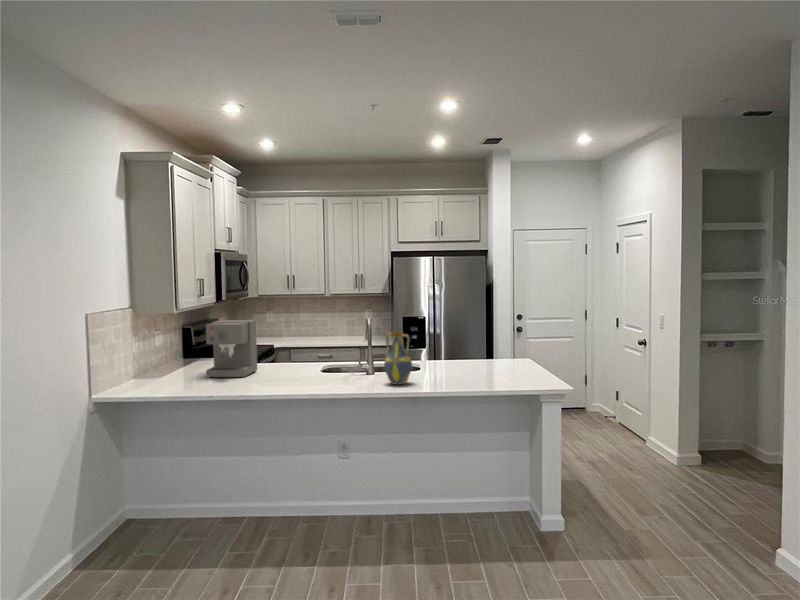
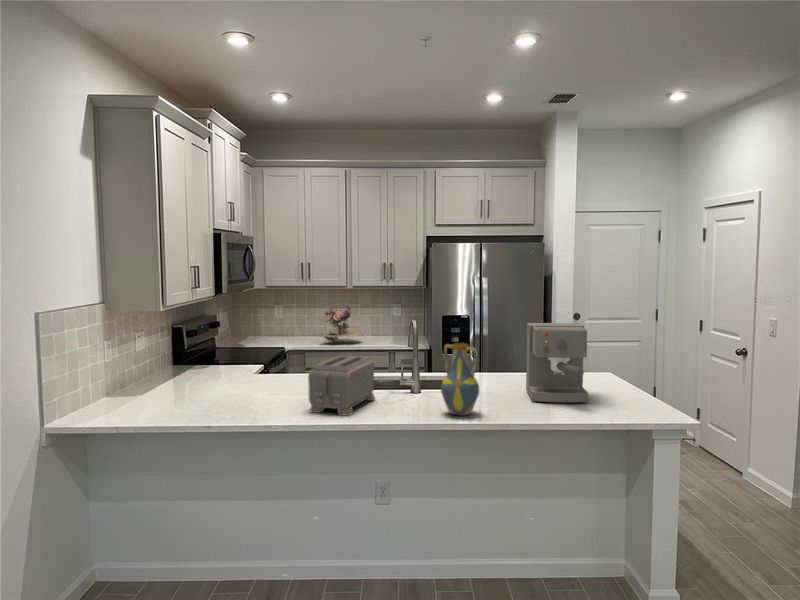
flower arrangement: none [304,309,341,342] -> present [321,304,362,342]
coffee maker: present [206,320,257,378] -> present [526,323,588,403]
toaster: none [286,344,339,386] -> present [308,355,375,416]

